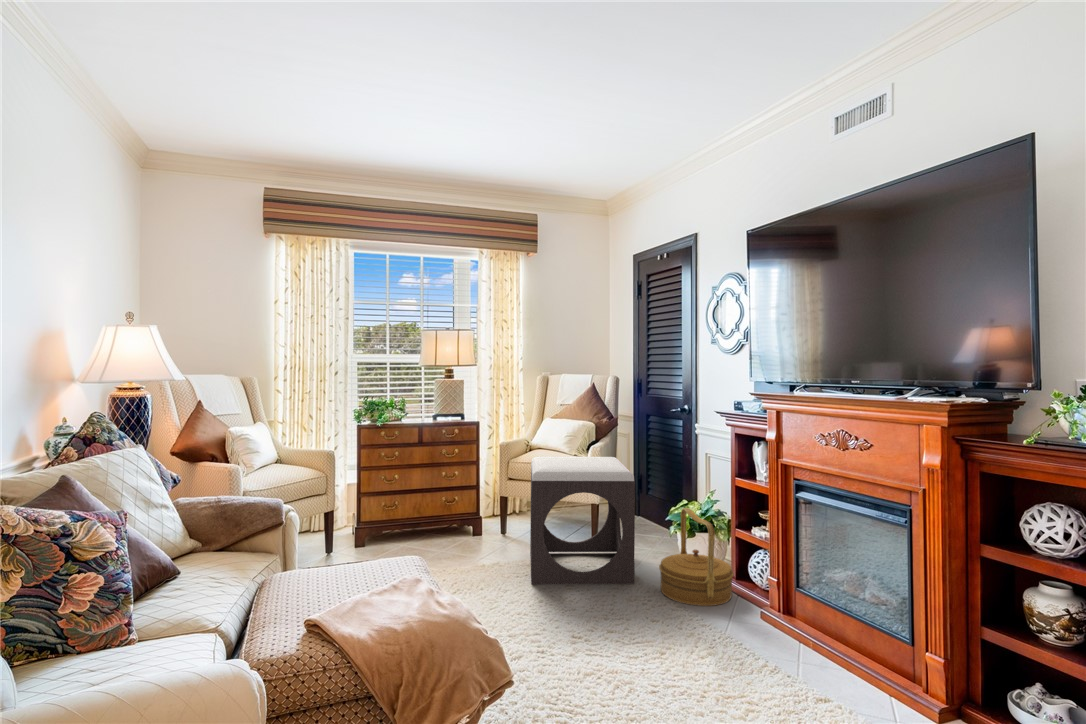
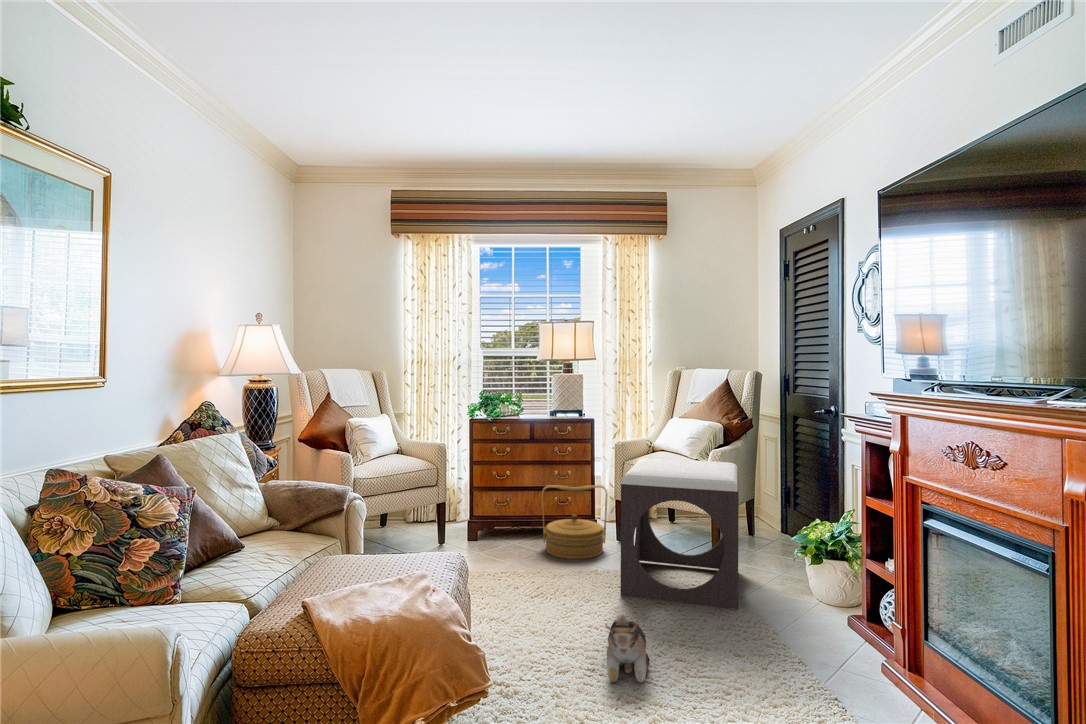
woven basket: present [659,508,734,606] -> present [542,485,608,559]
plush toy: none [554,596,594,659] -> present [605,615,650,683]

